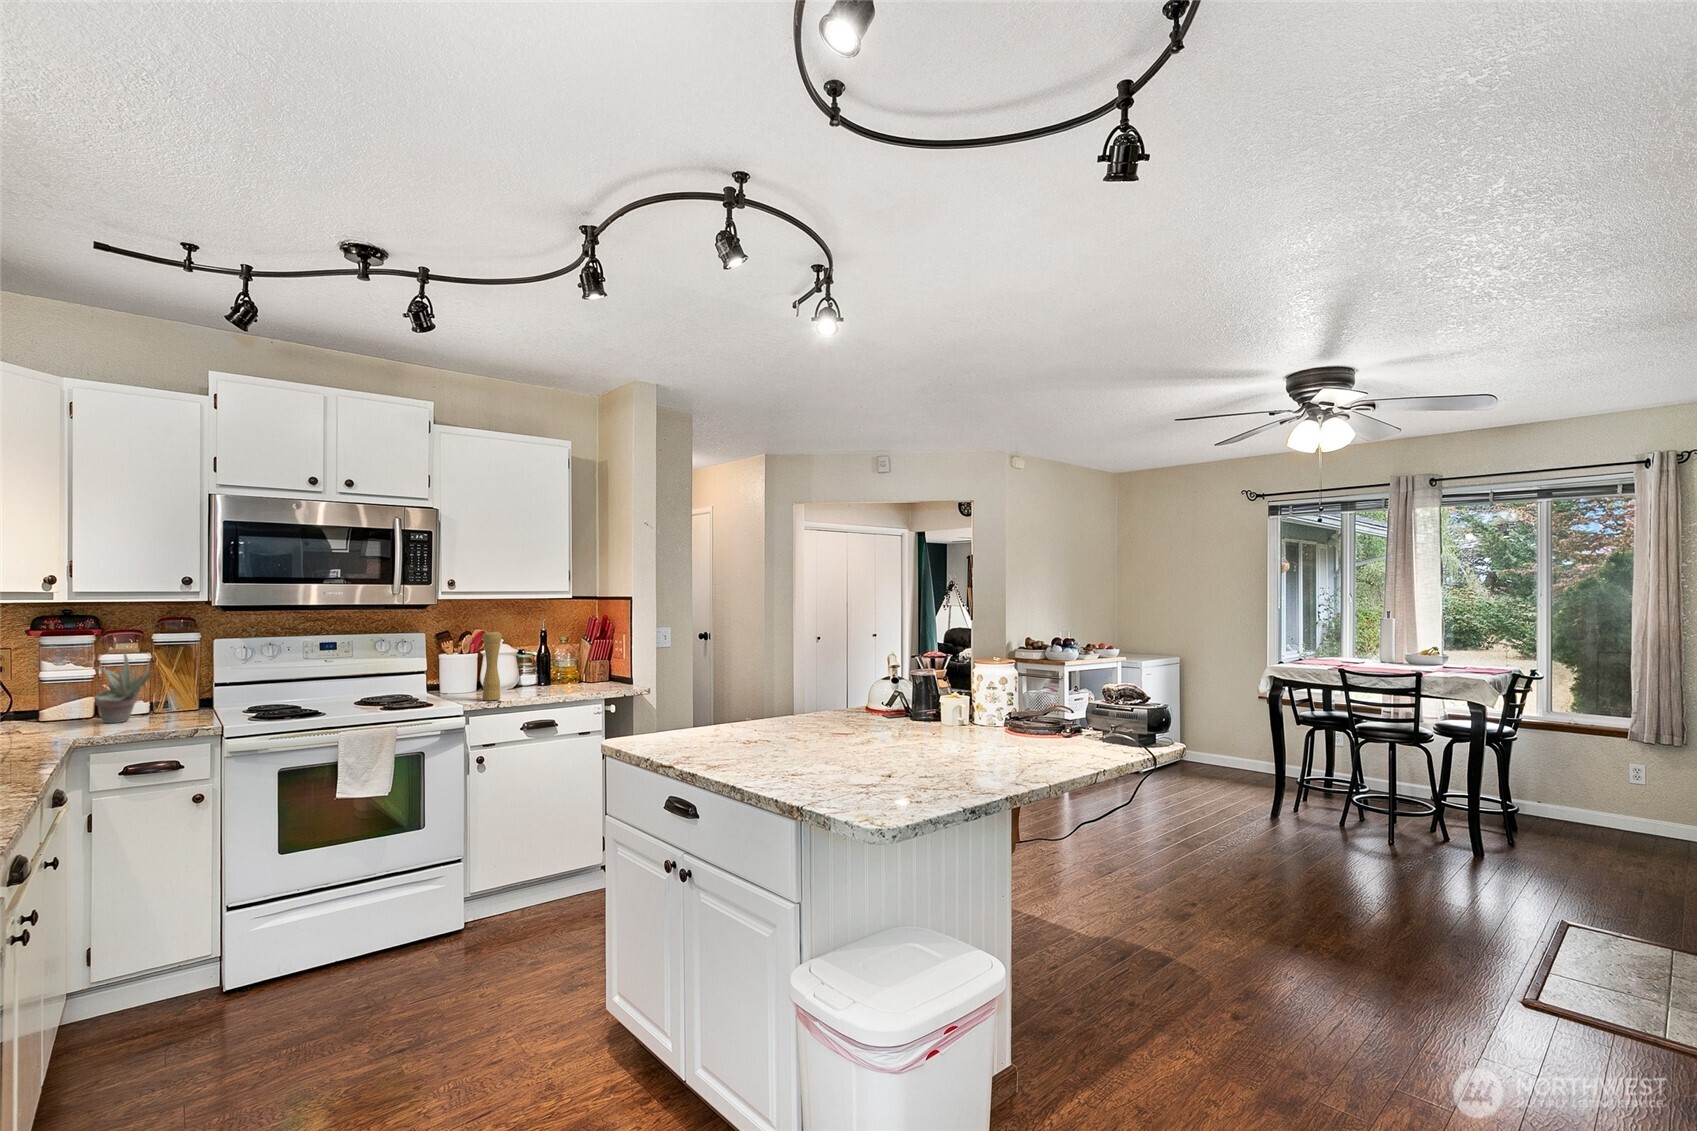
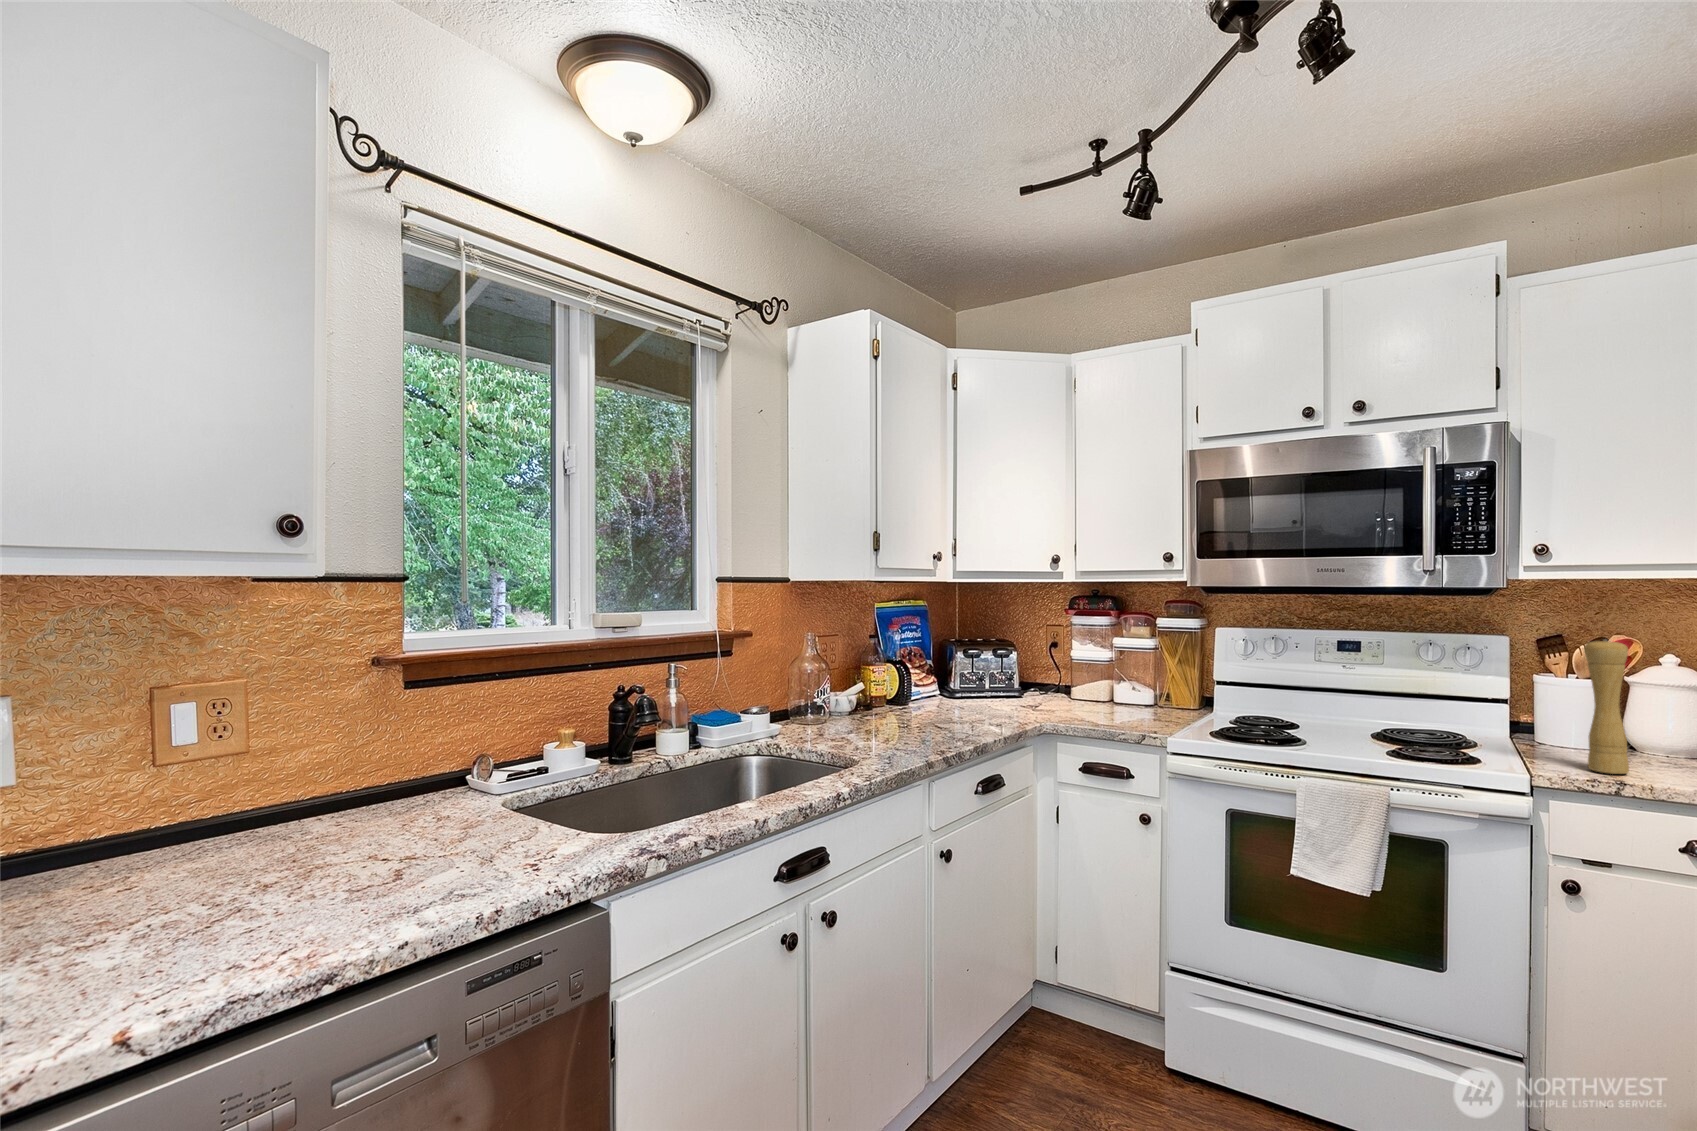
succulent plant: present [94,652,153,723] -> none [1074,636,1136,712]

